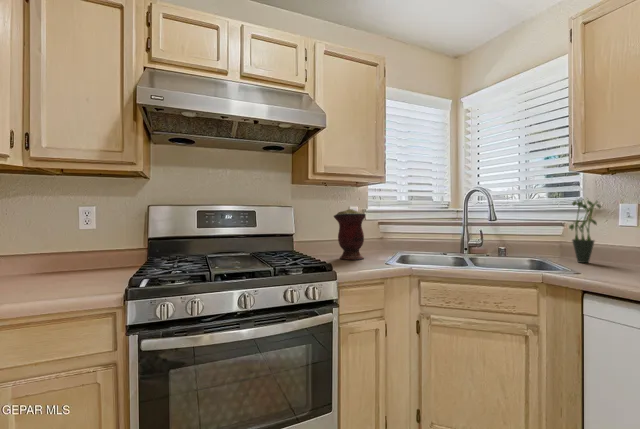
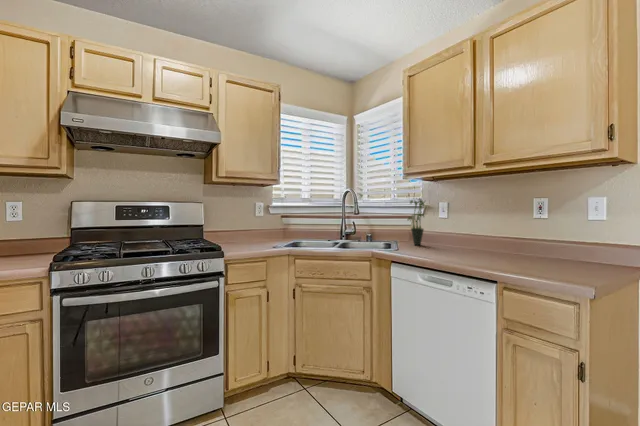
vase: present [334,209,366,260] -> none [237,206,264,246]

